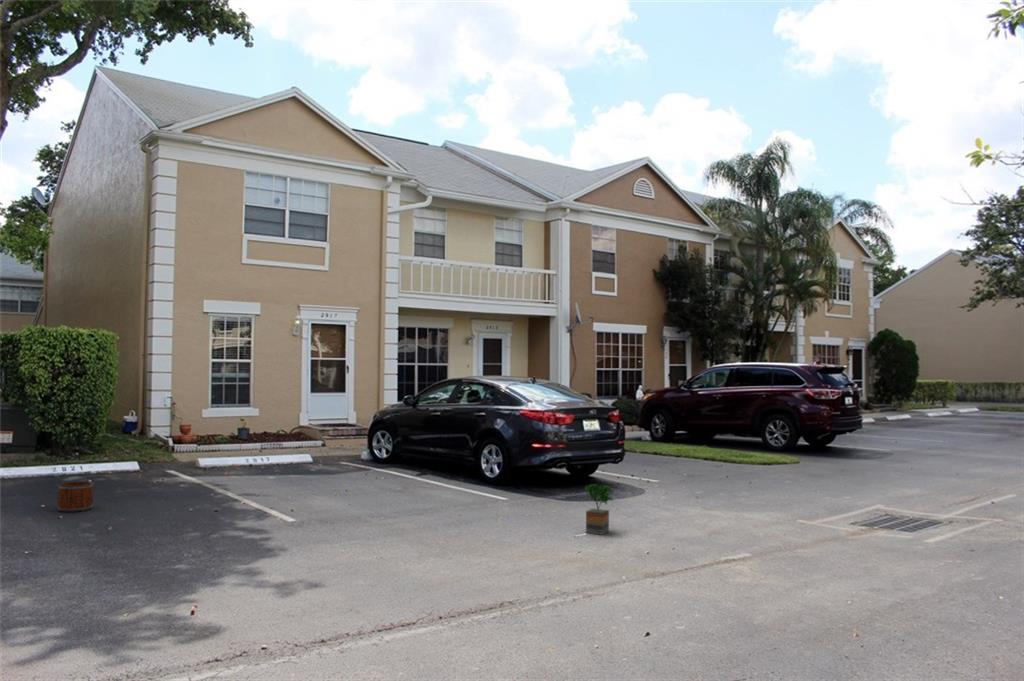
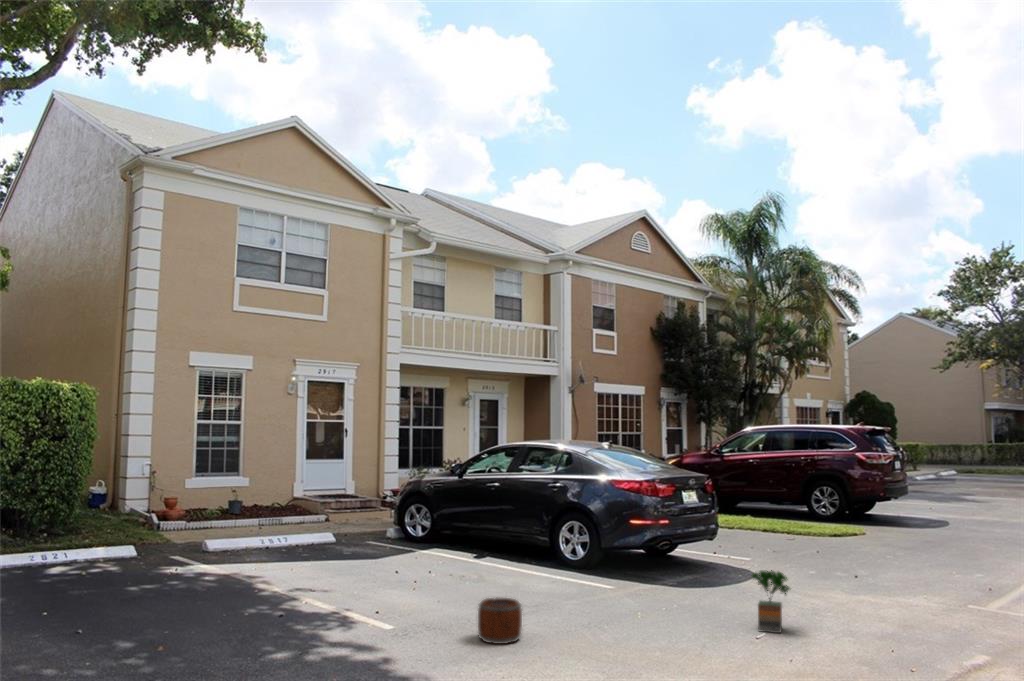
bucket: present [58,482,93,512] -> present [478,598,522,644]

